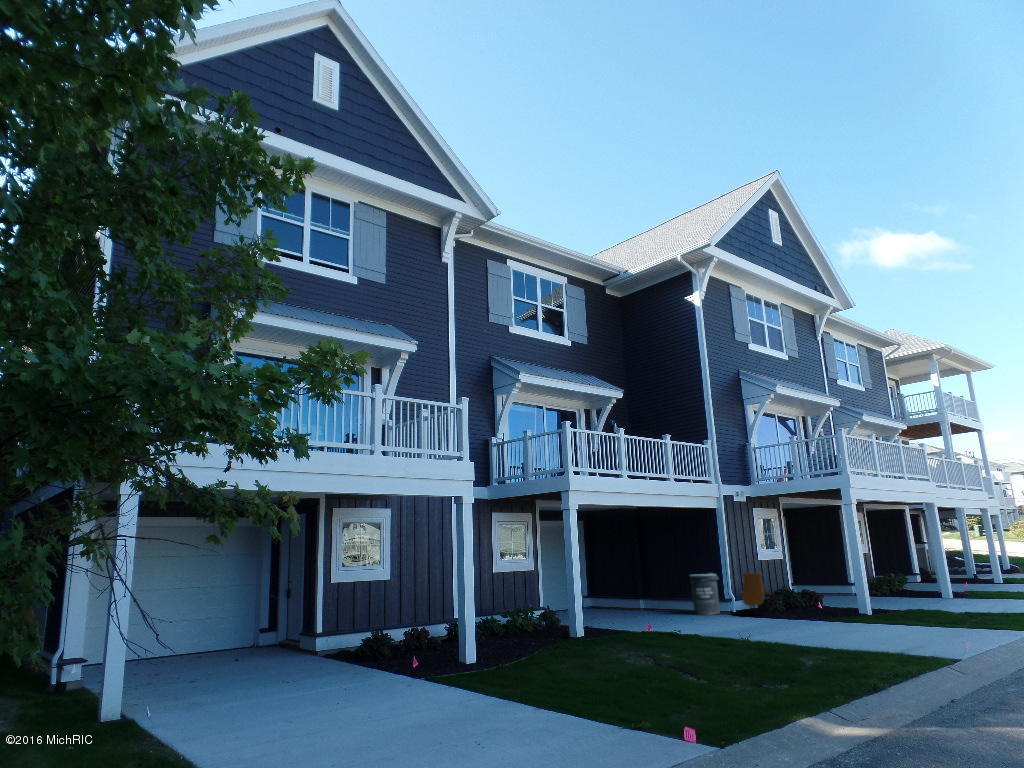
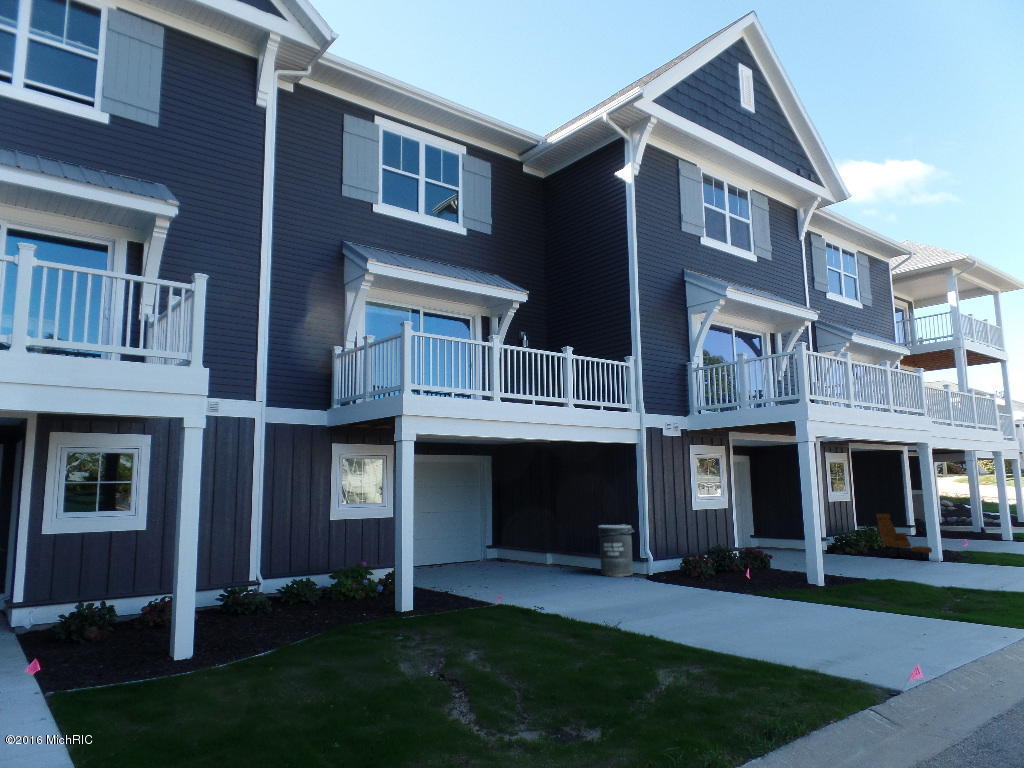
lounge chair: present [741,573,765,615] -> present [876,514,932,559]

